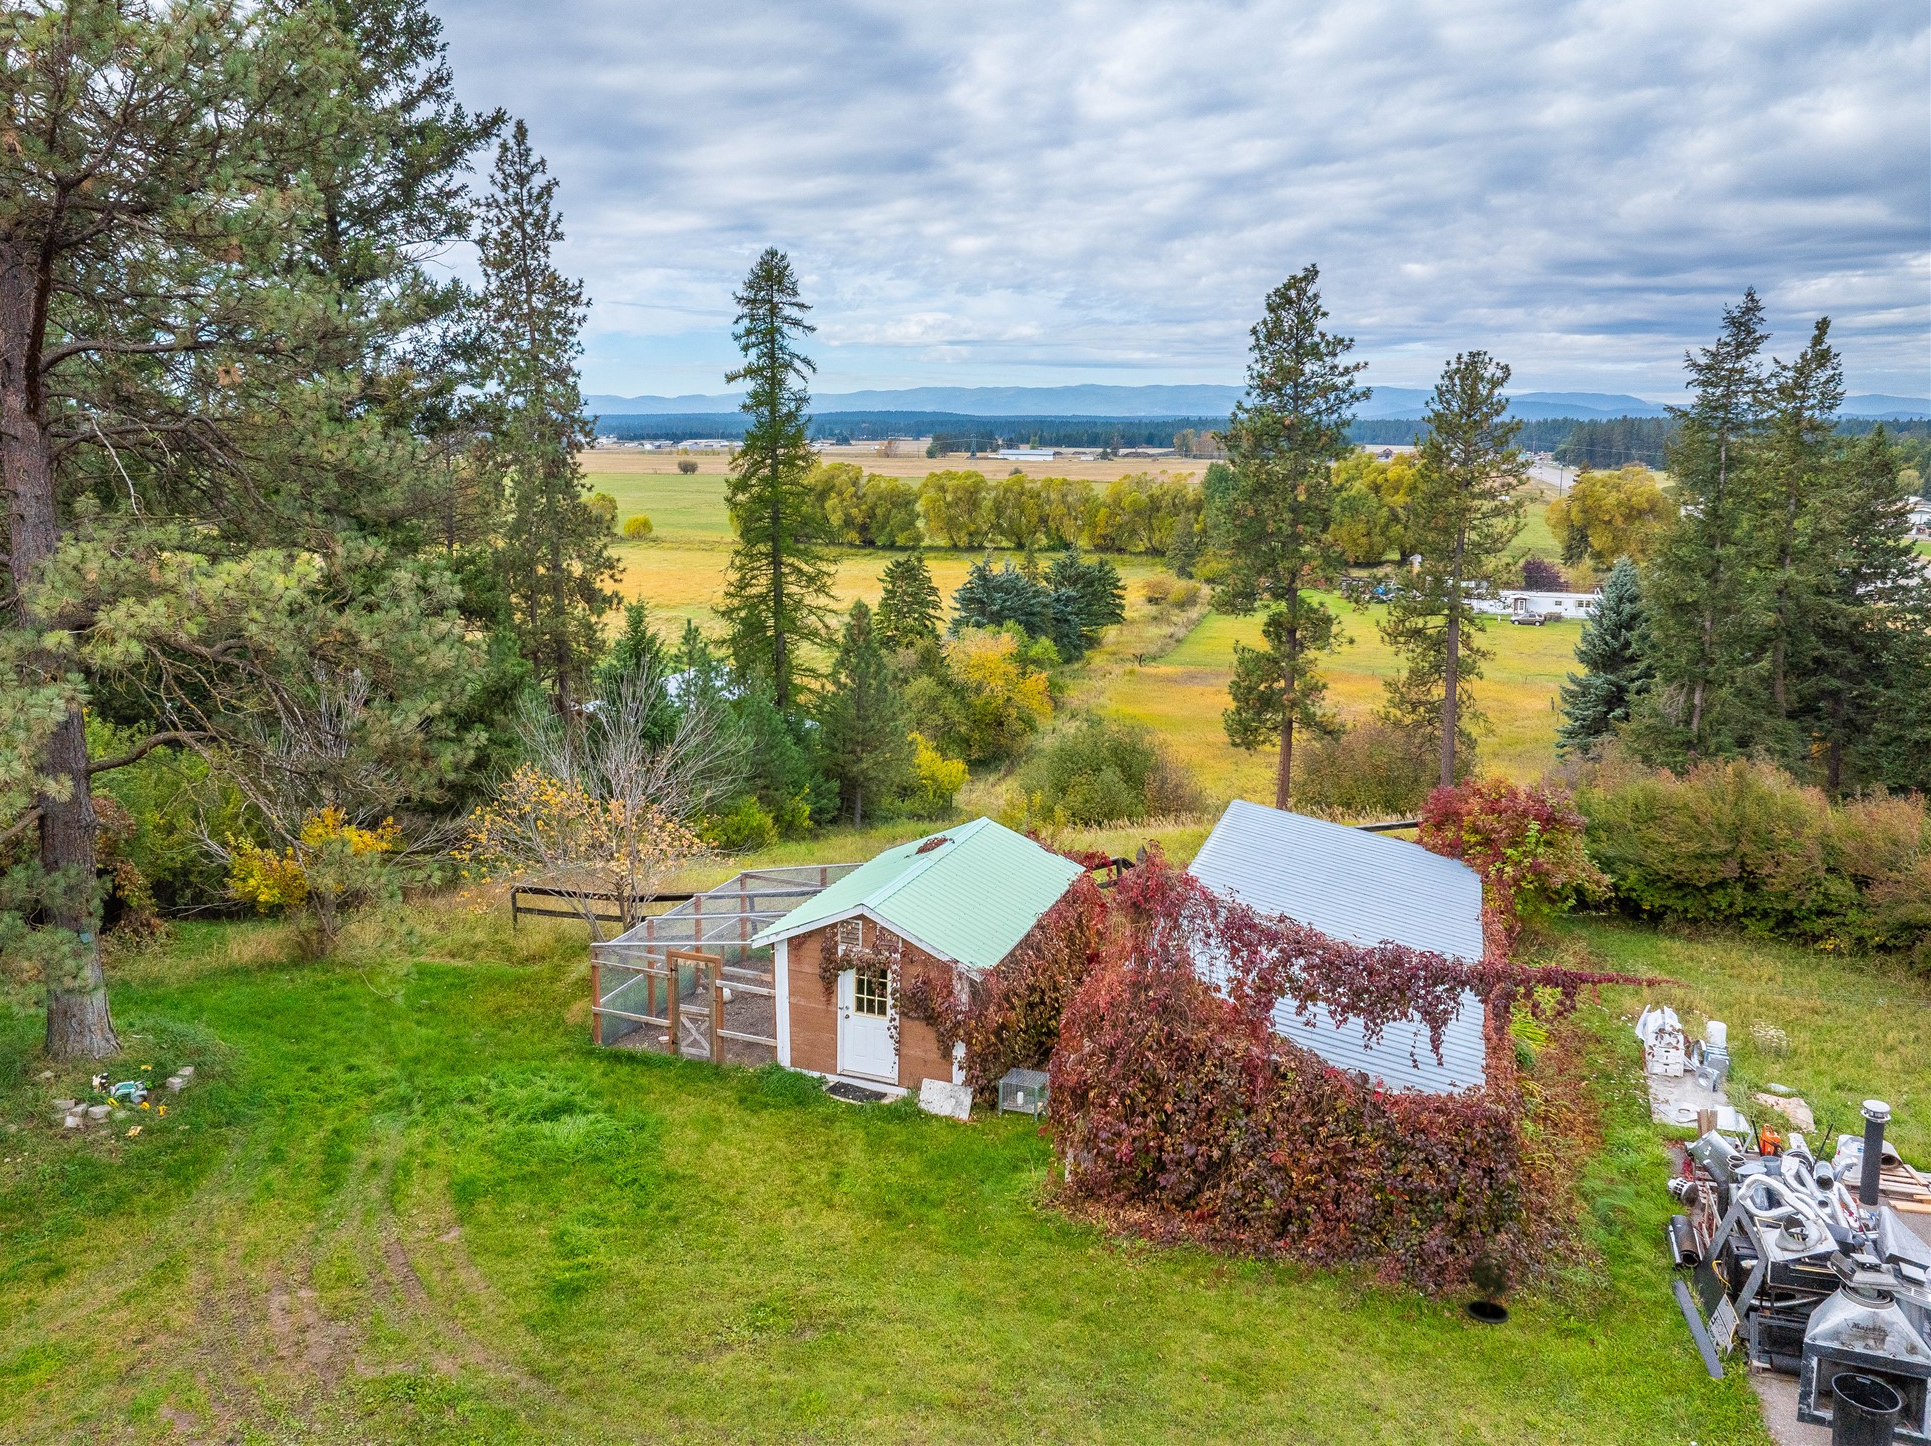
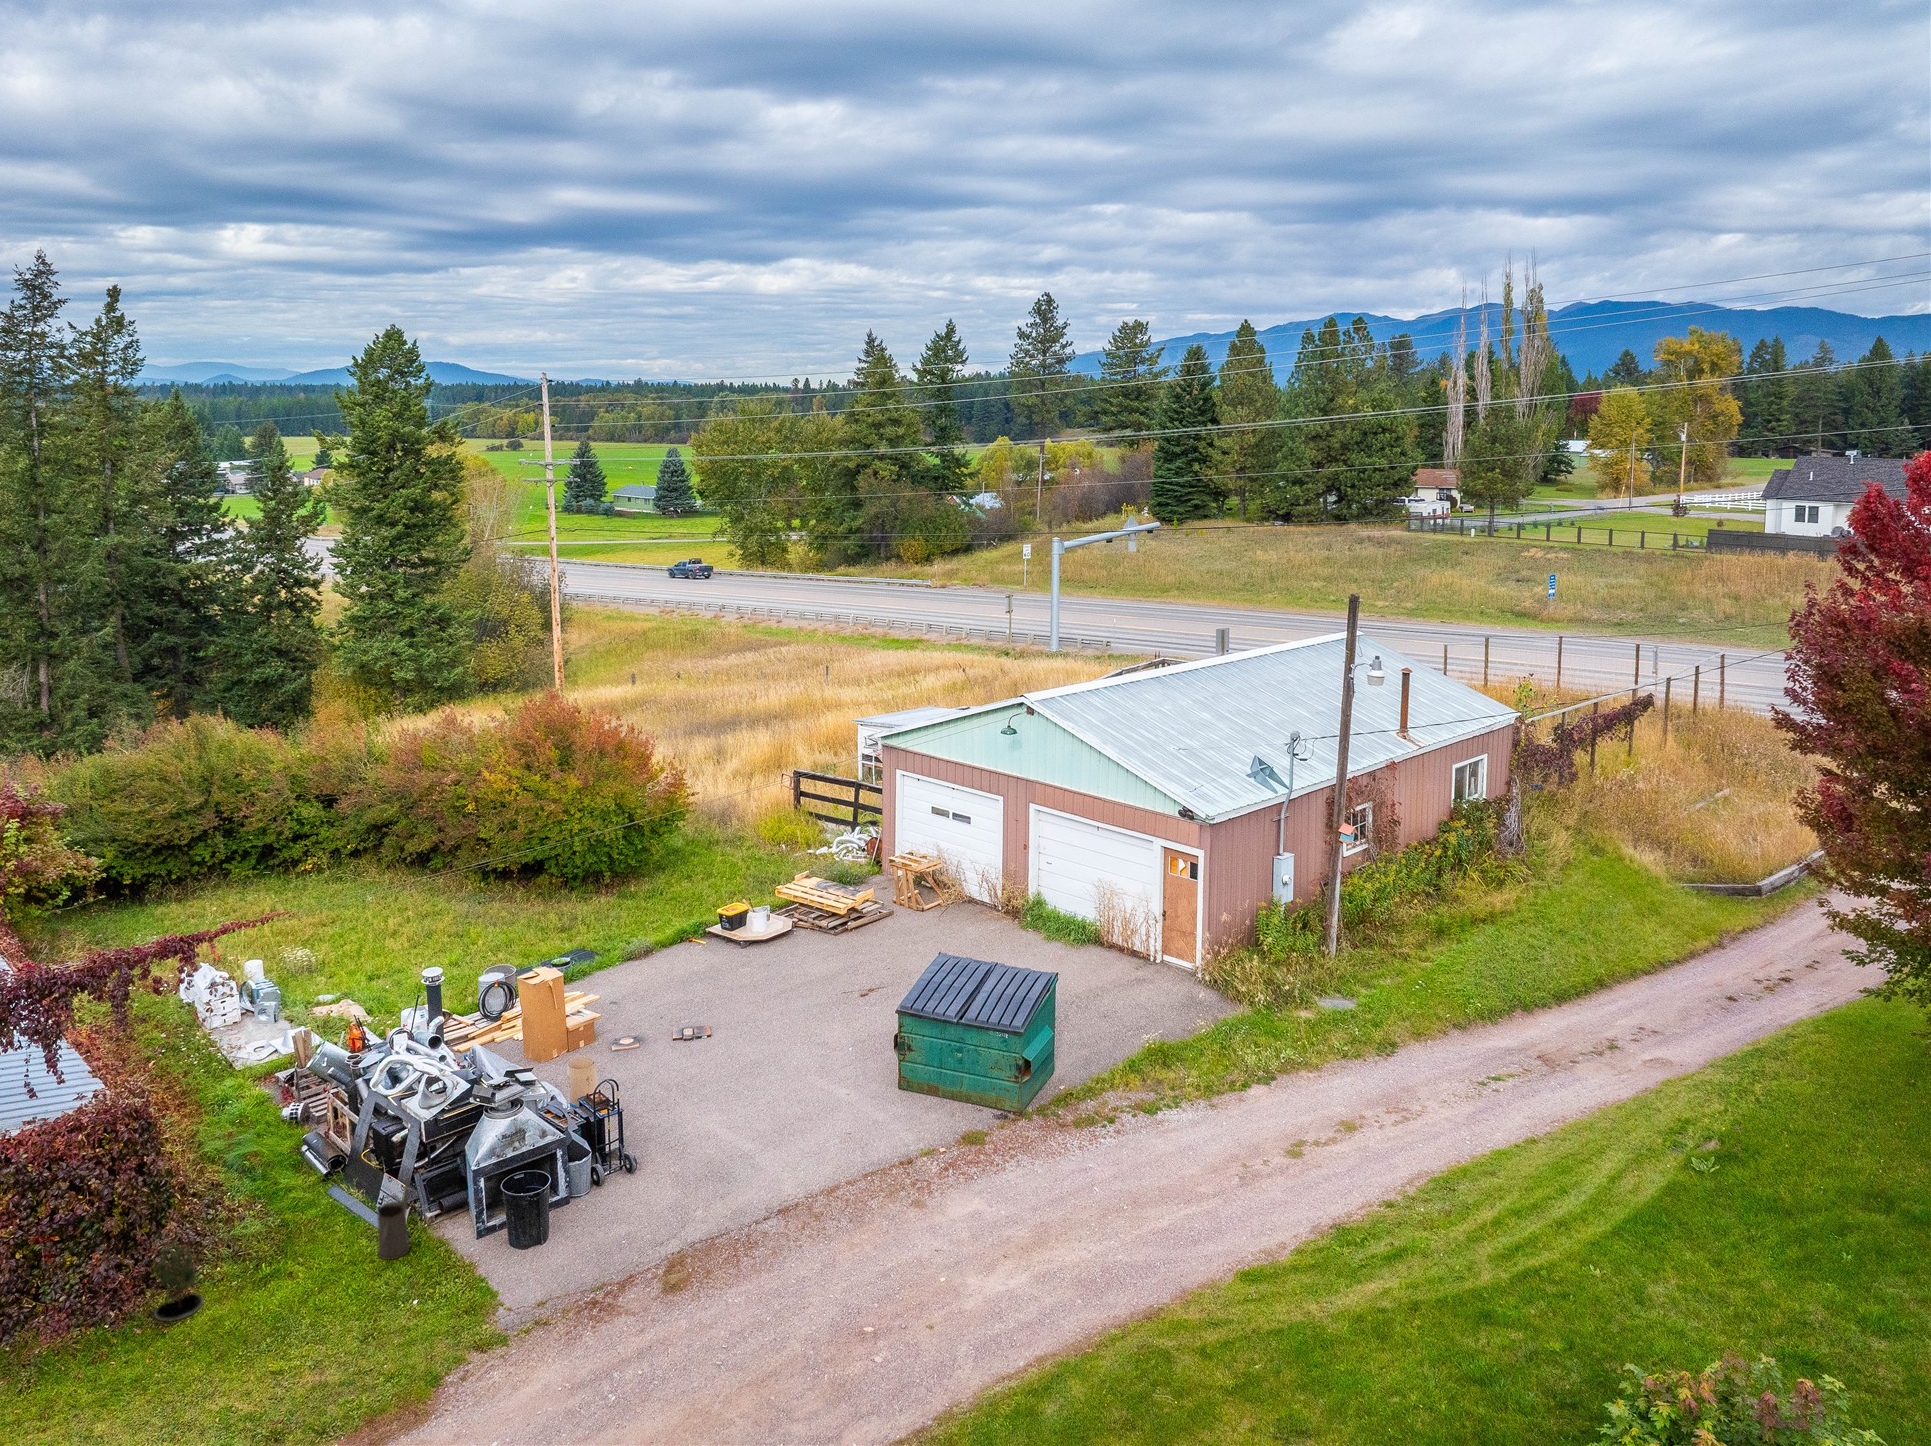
watering can: none [1682,1315,1740,1388] -> present [378,1180,410,1260]

